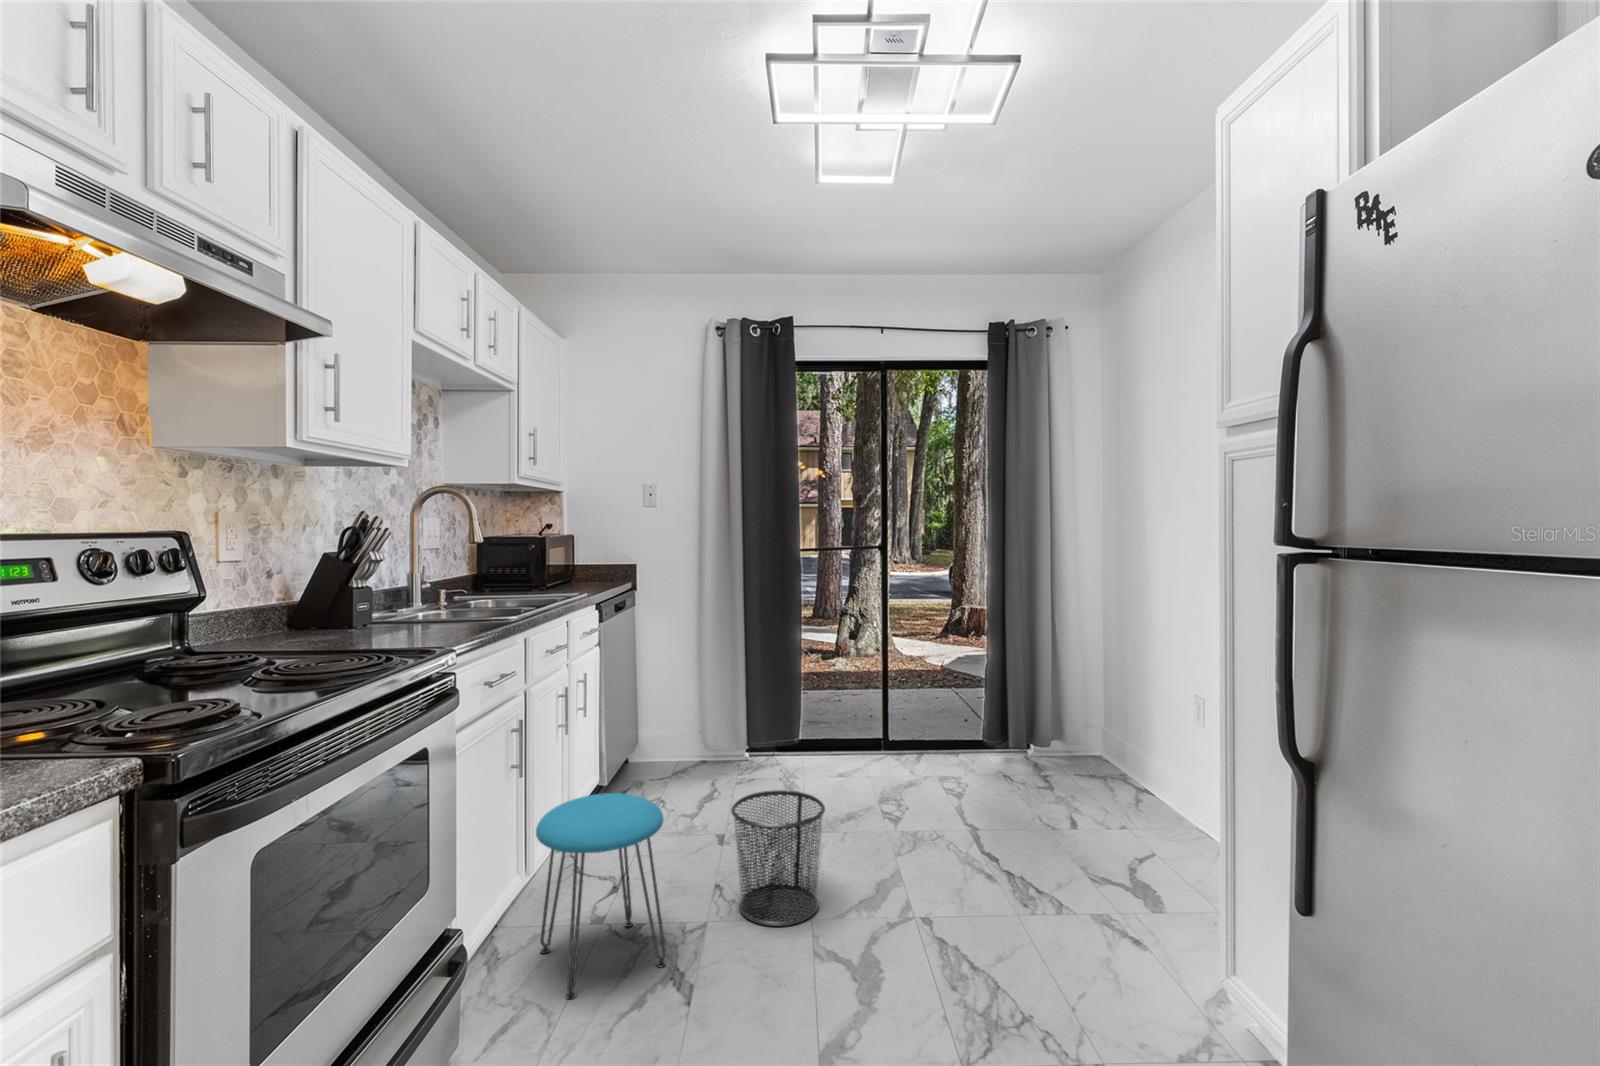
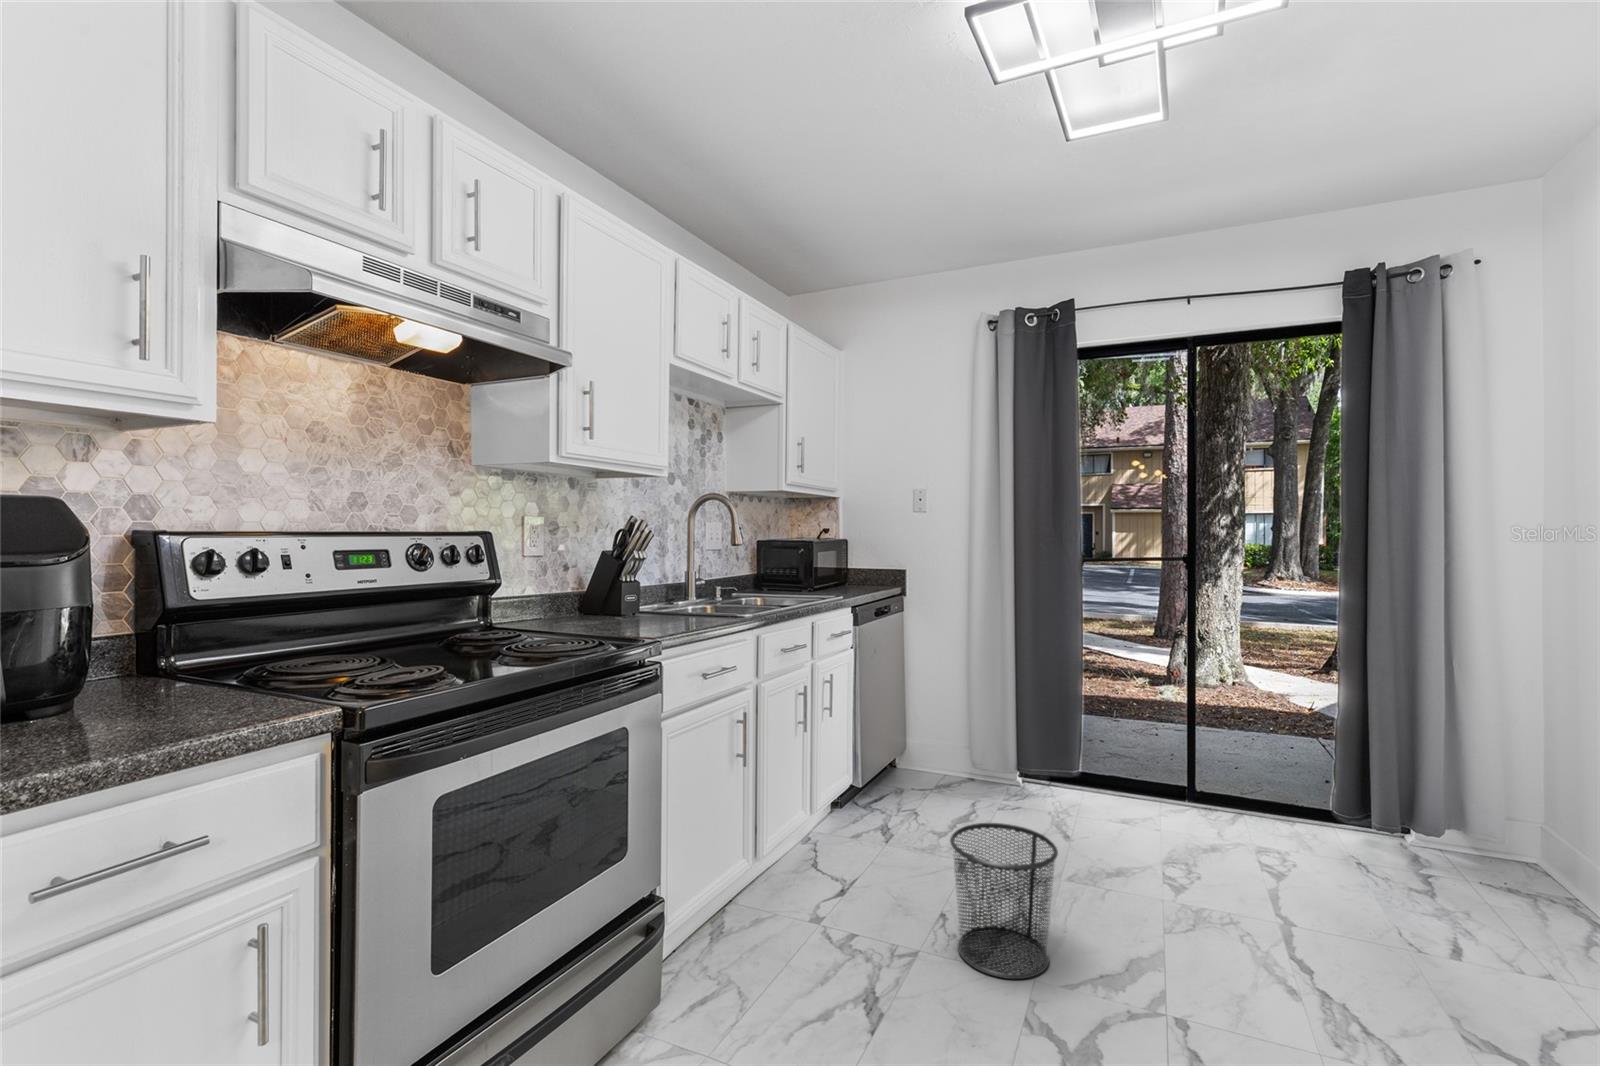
stool: present [536,793,666,999] -> none [747,796,869,993]

